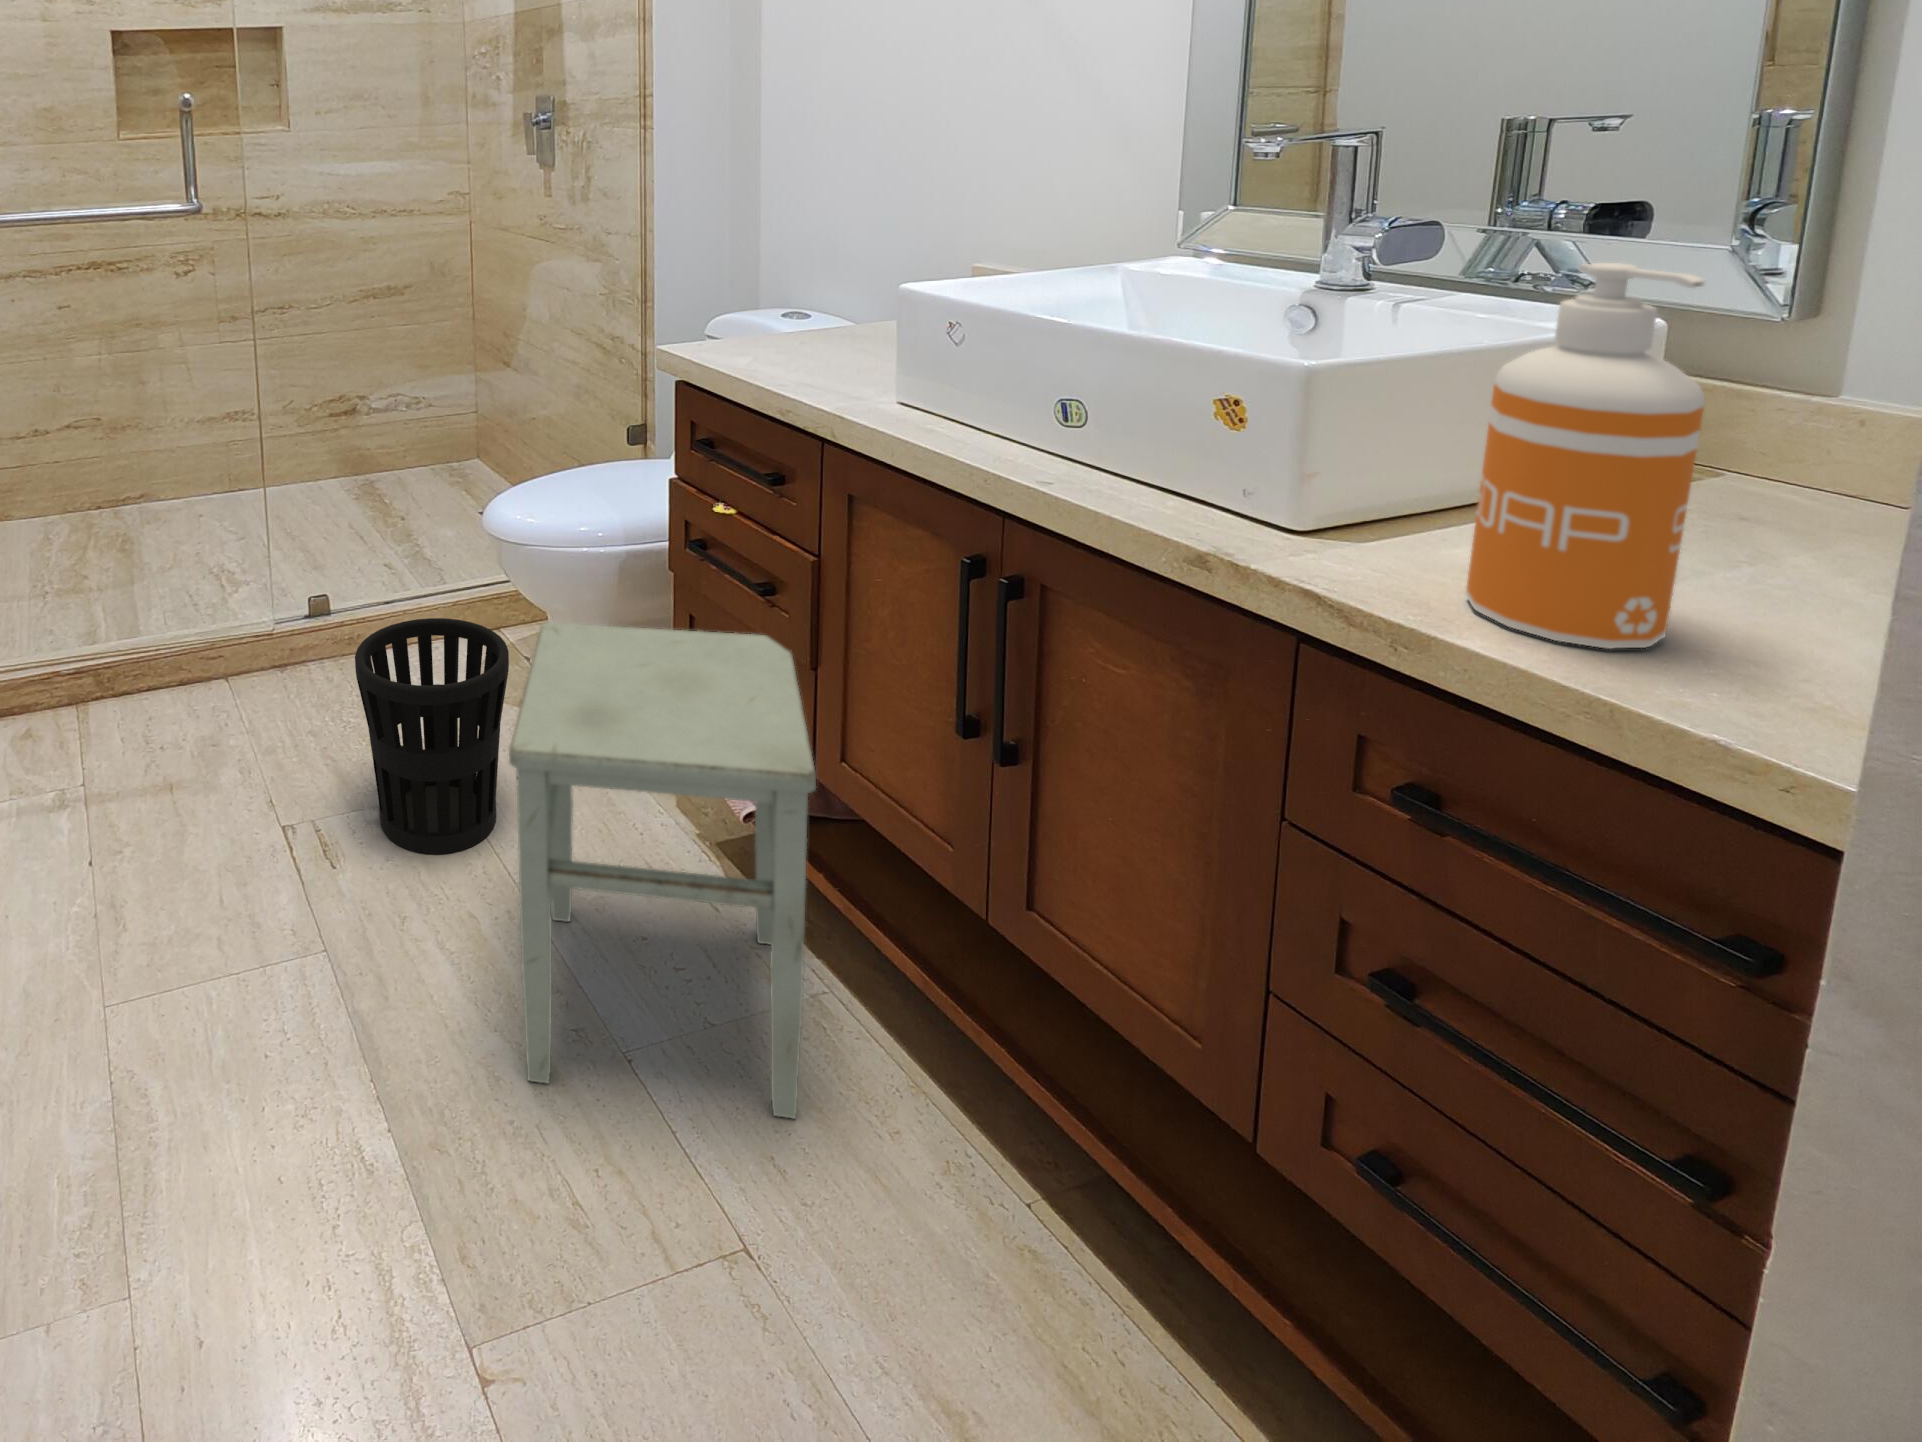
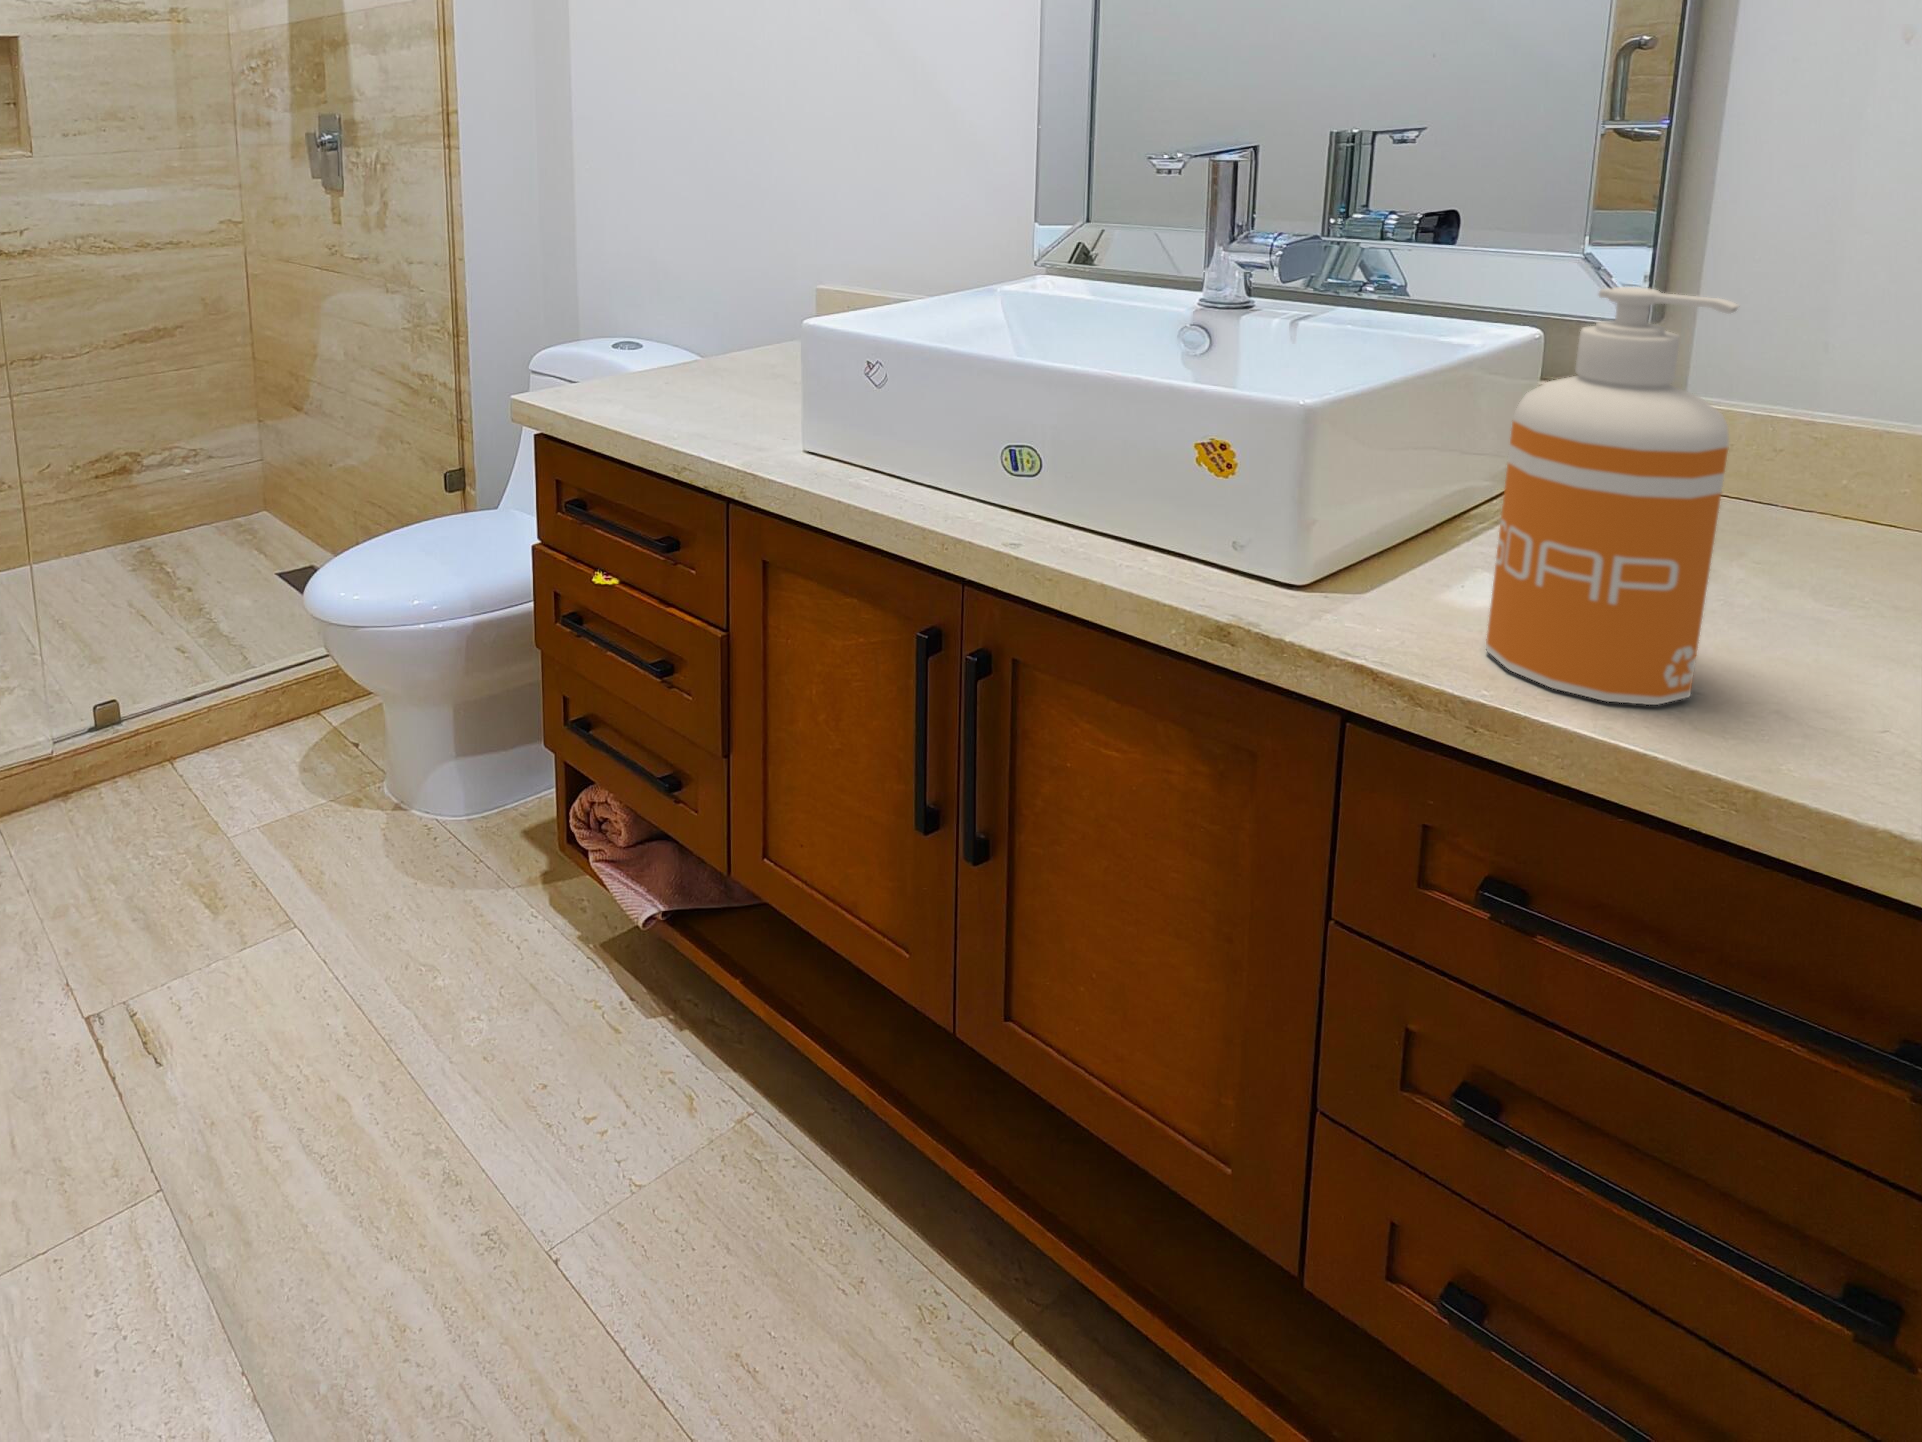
wastebasket: present [355,618,509,854] -> none [171,730,360,1025]
stool: present [509,623,816,1118] -> none [401,717,762,1322]

